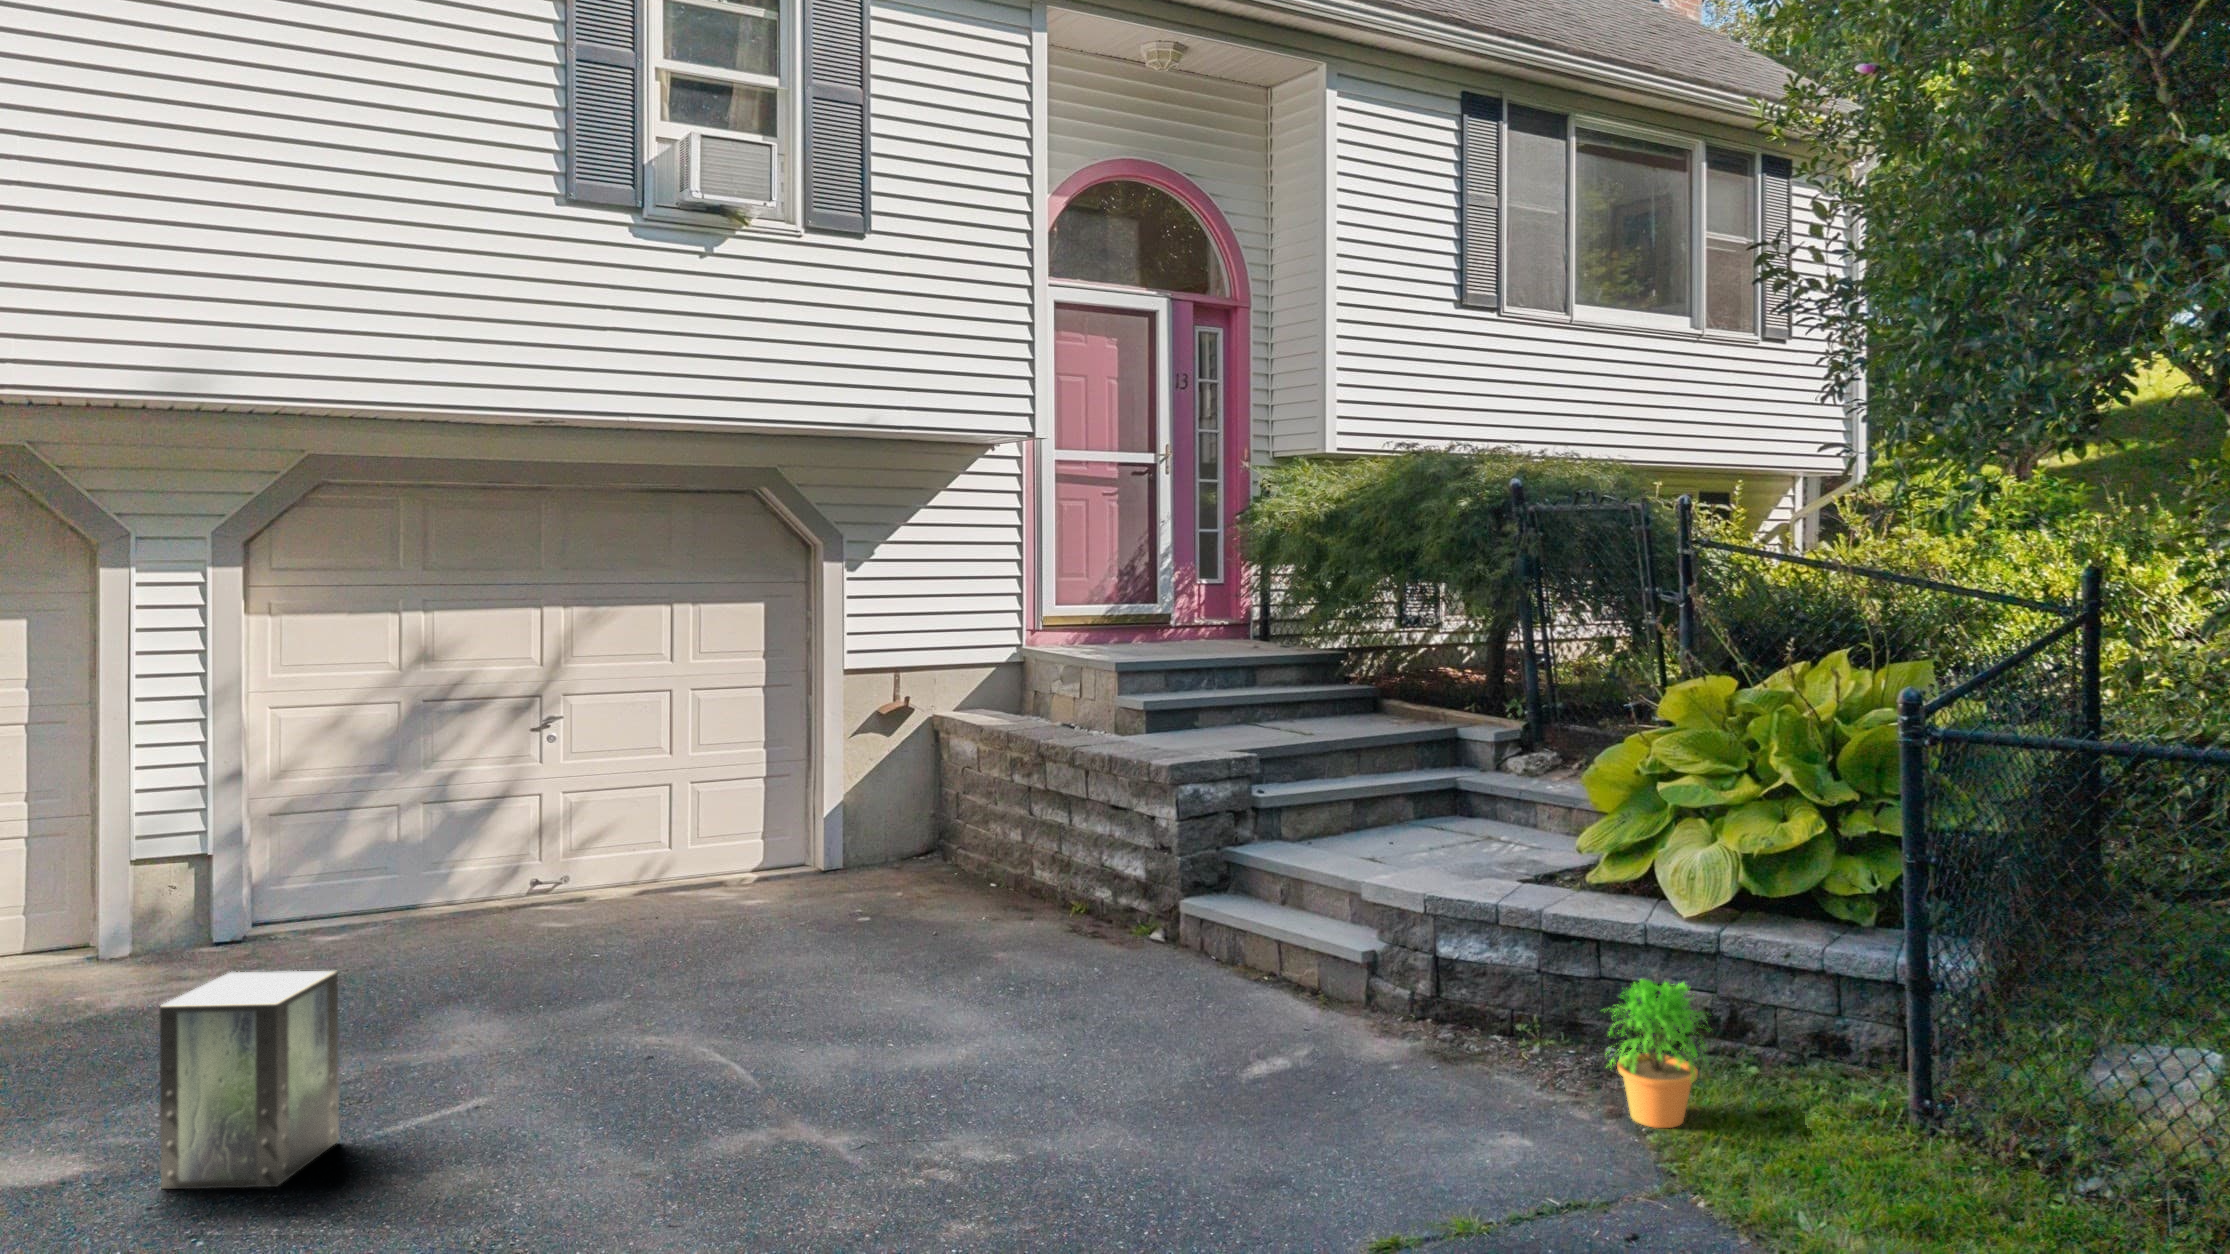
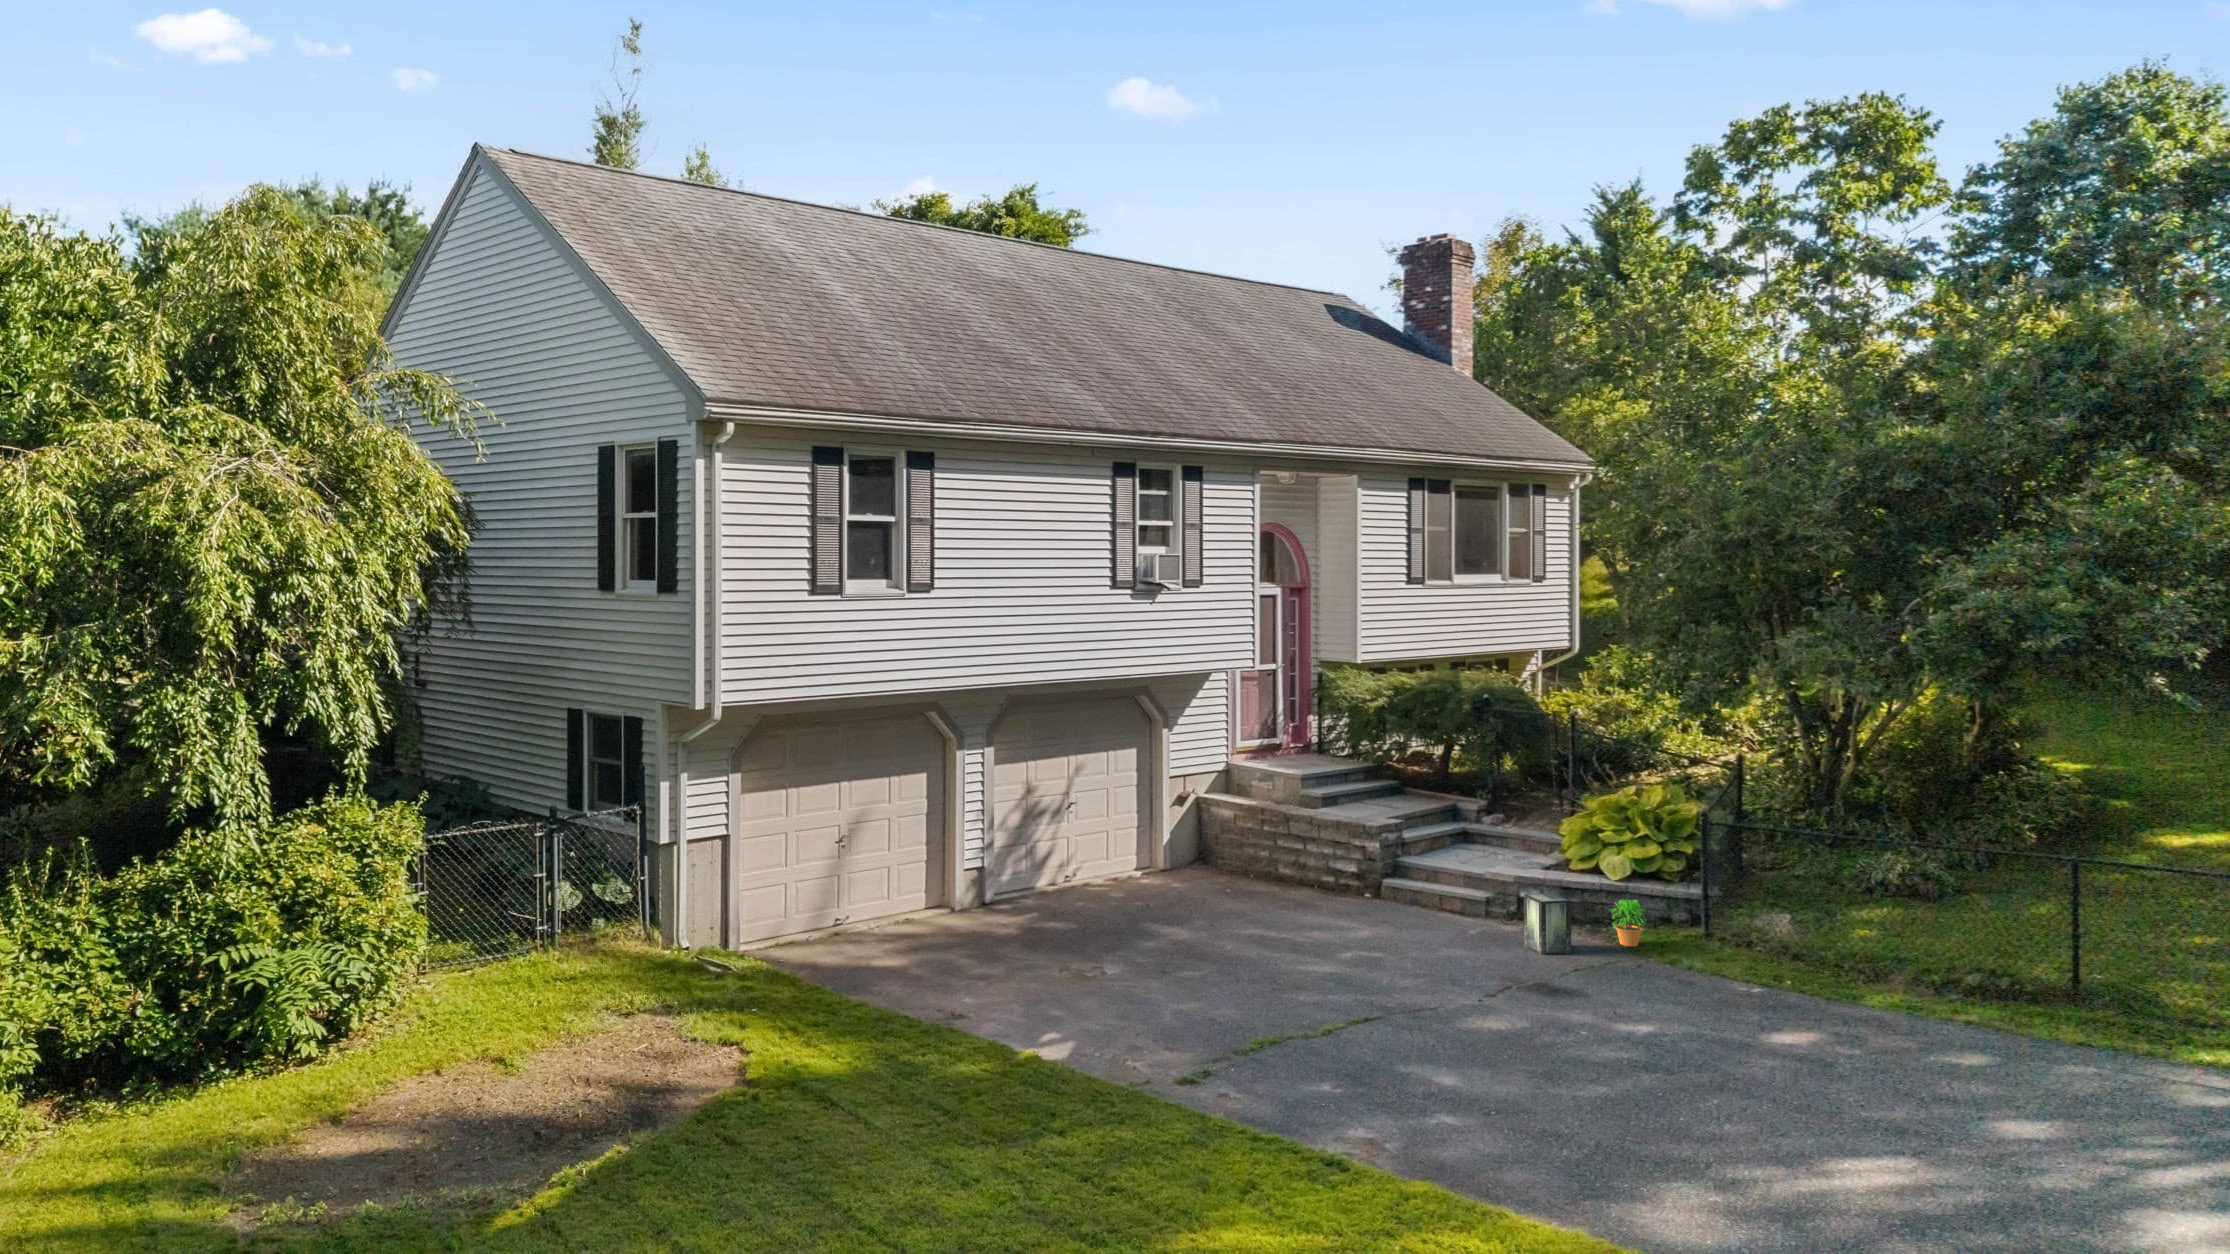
storage box: present [160,971,339,1189] -> present [1524,893,1571,955]

